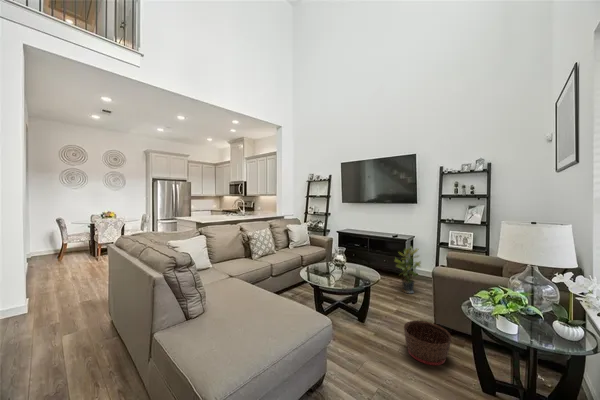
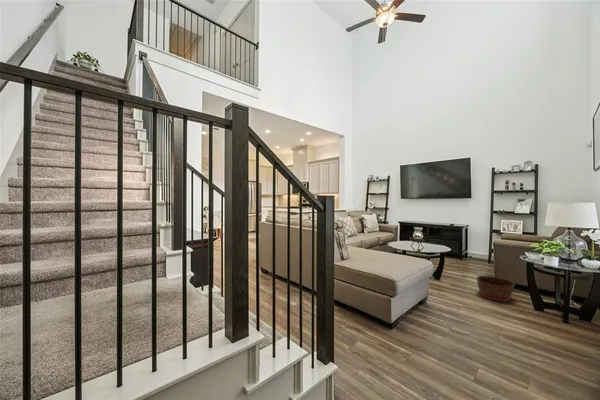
potted plant: present [395,247,420,293] -> none [456,230,479,267]

